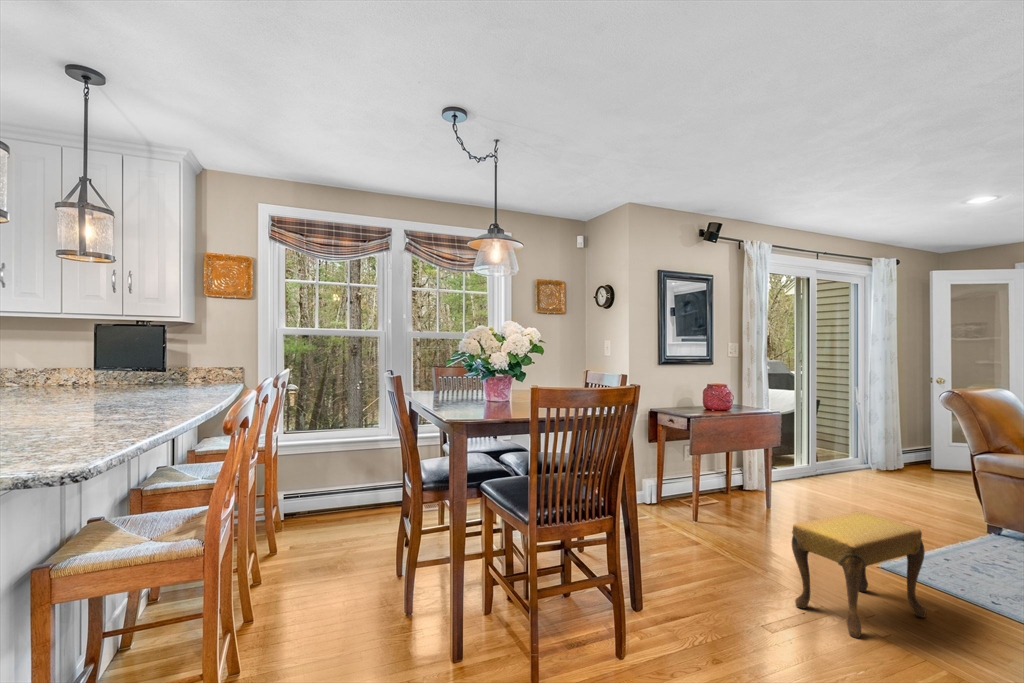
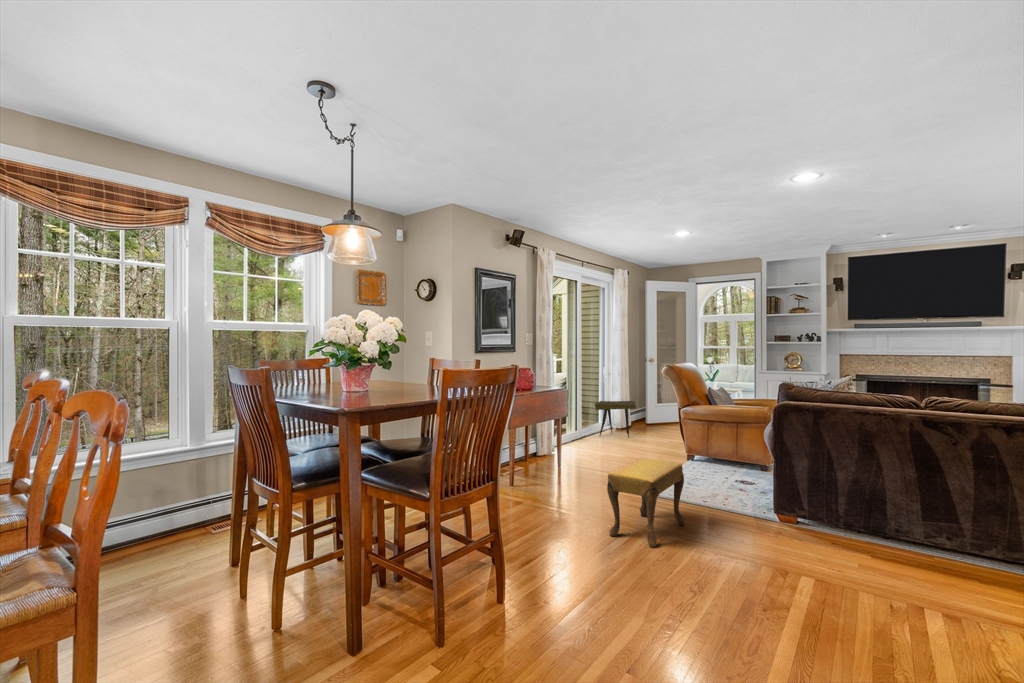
side table: none [839,430,905,483] -> present [595,401,636,438]

